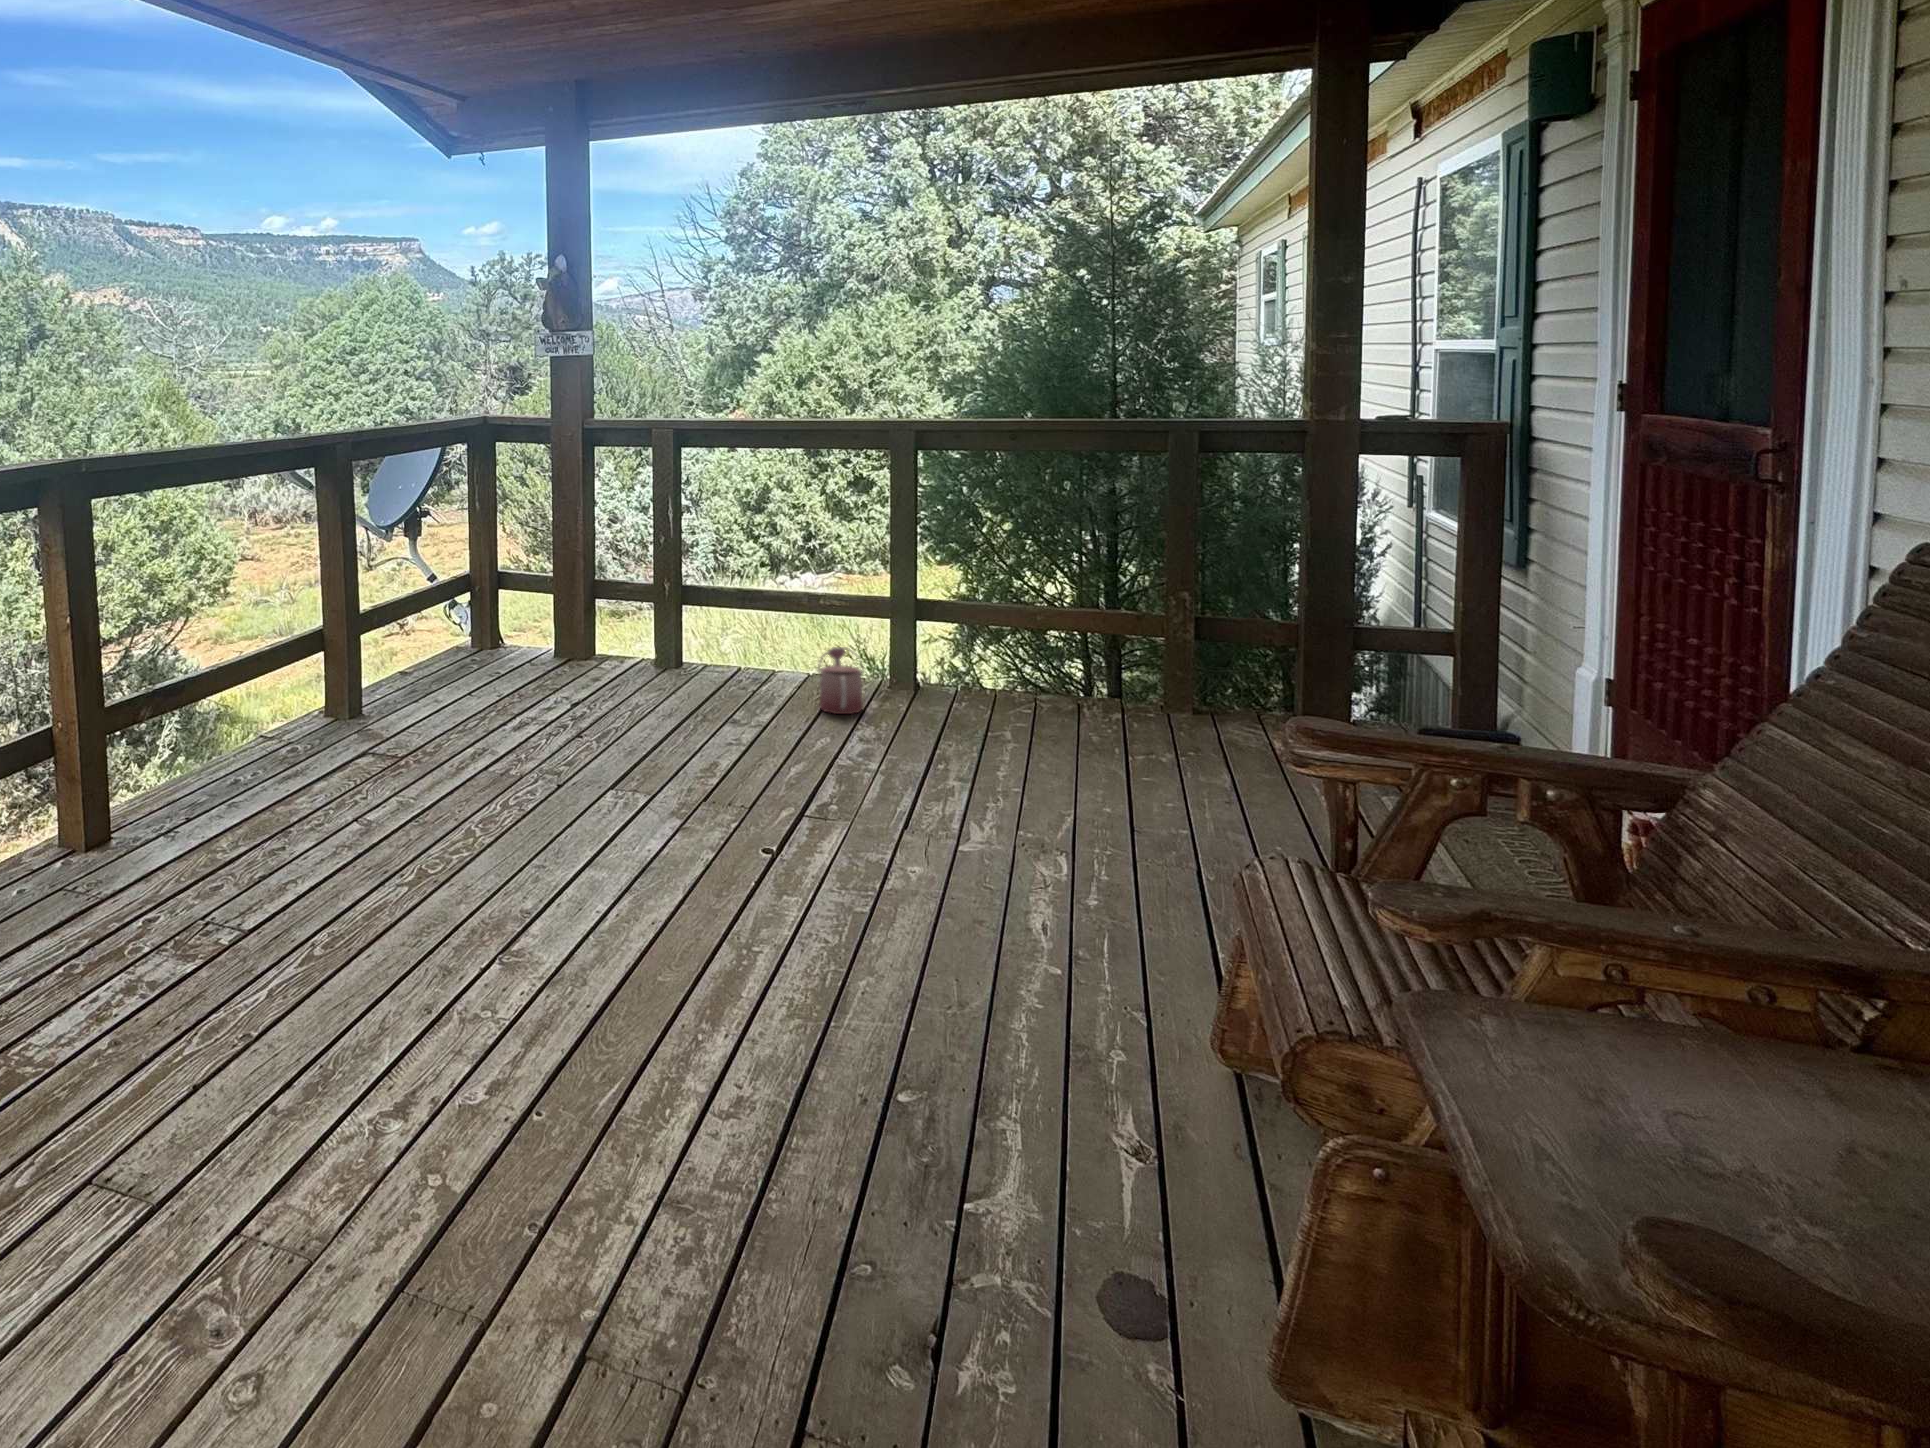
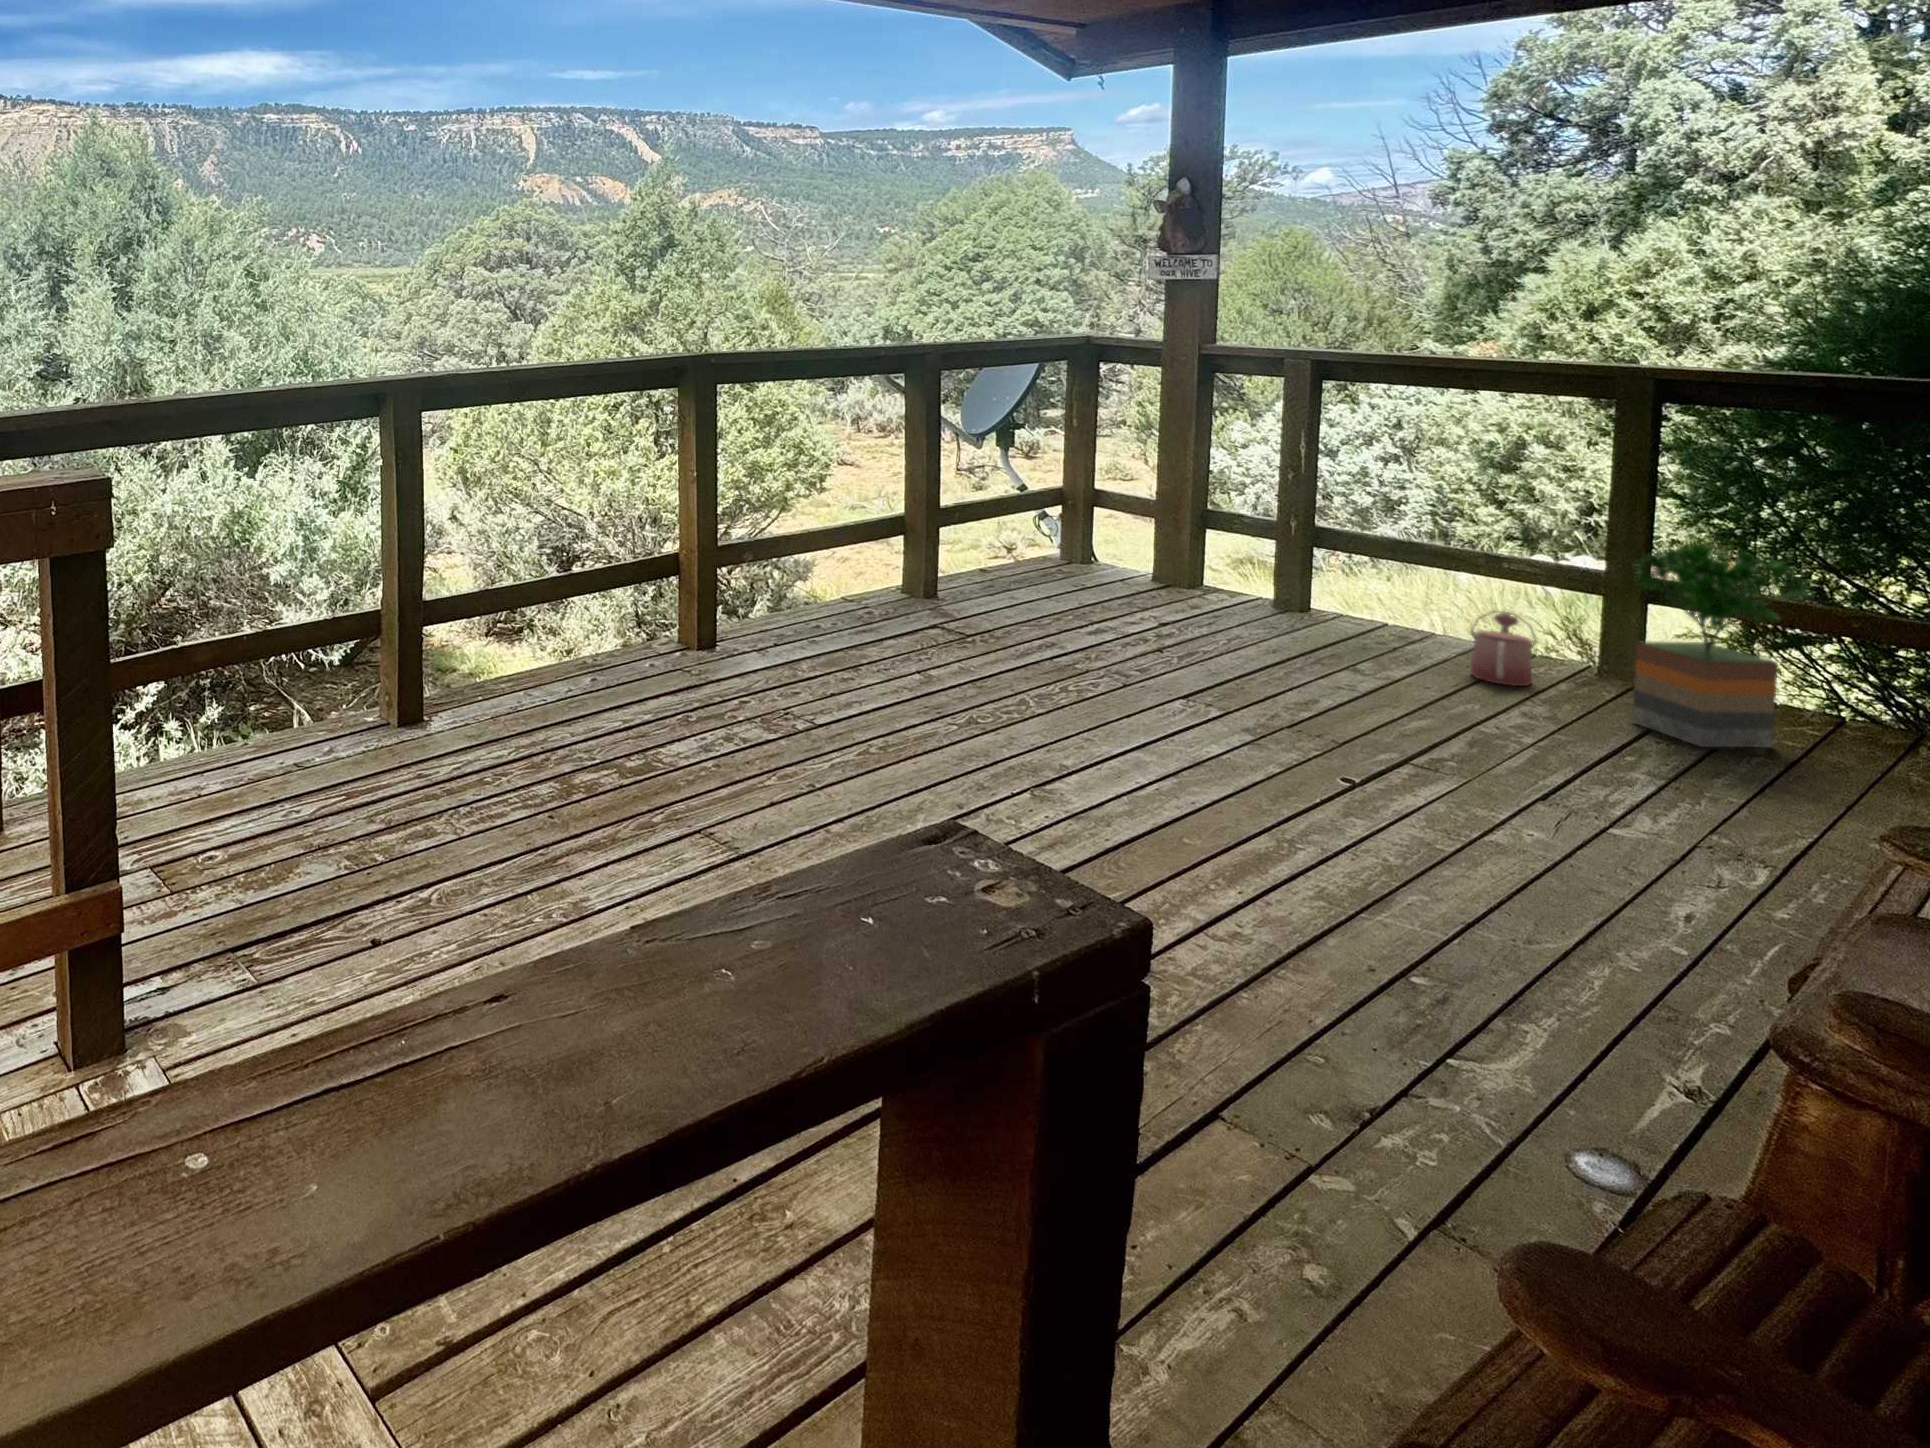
potted tree: none [934,568,1051,747] -> present [1632,542,1814,747]

